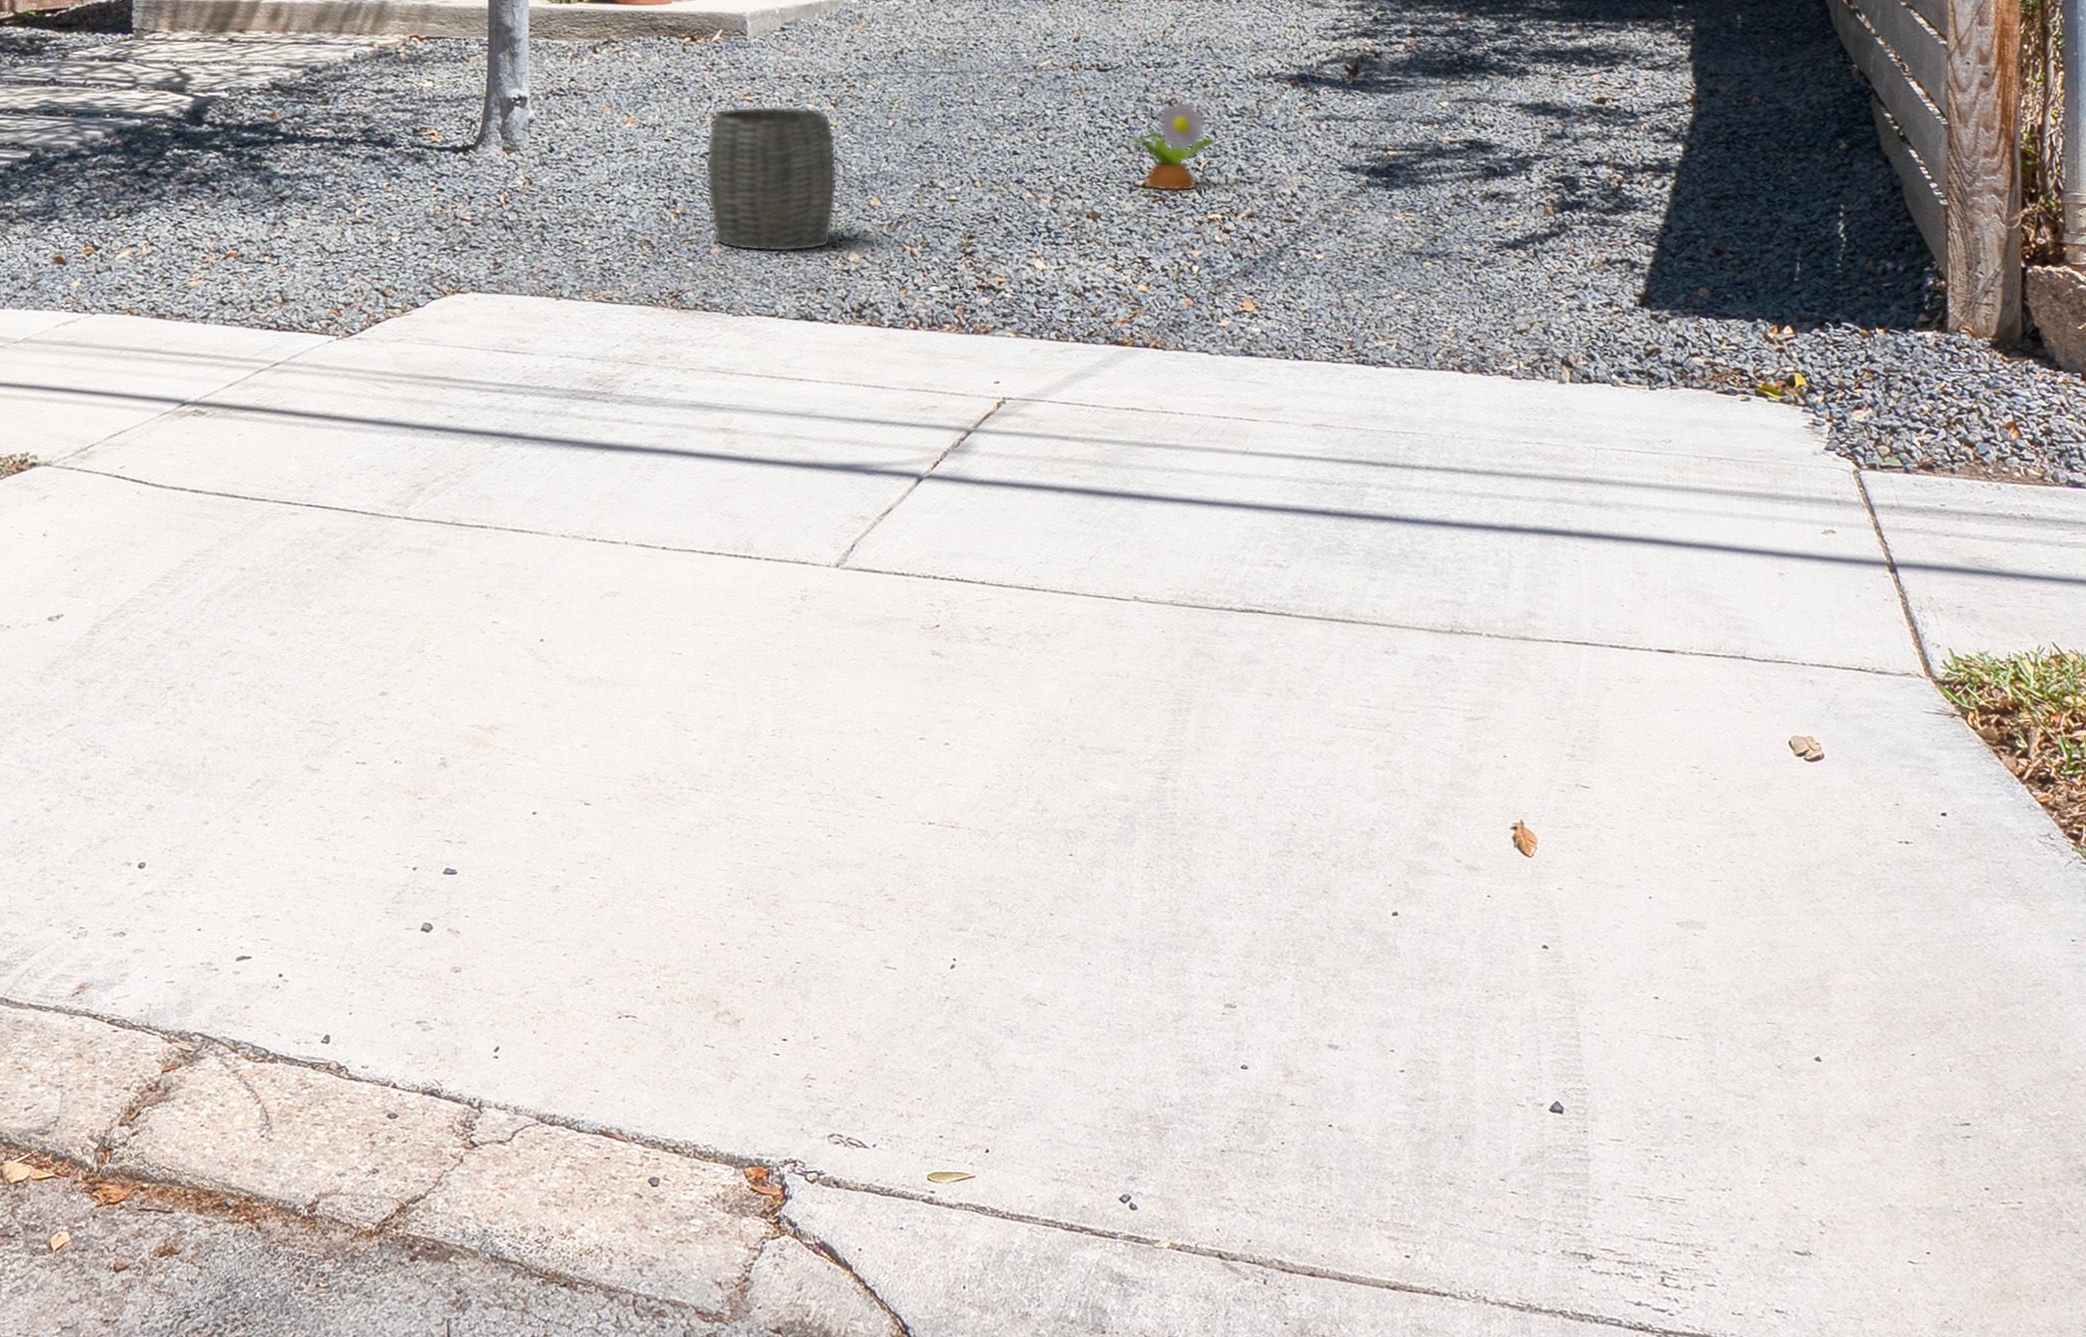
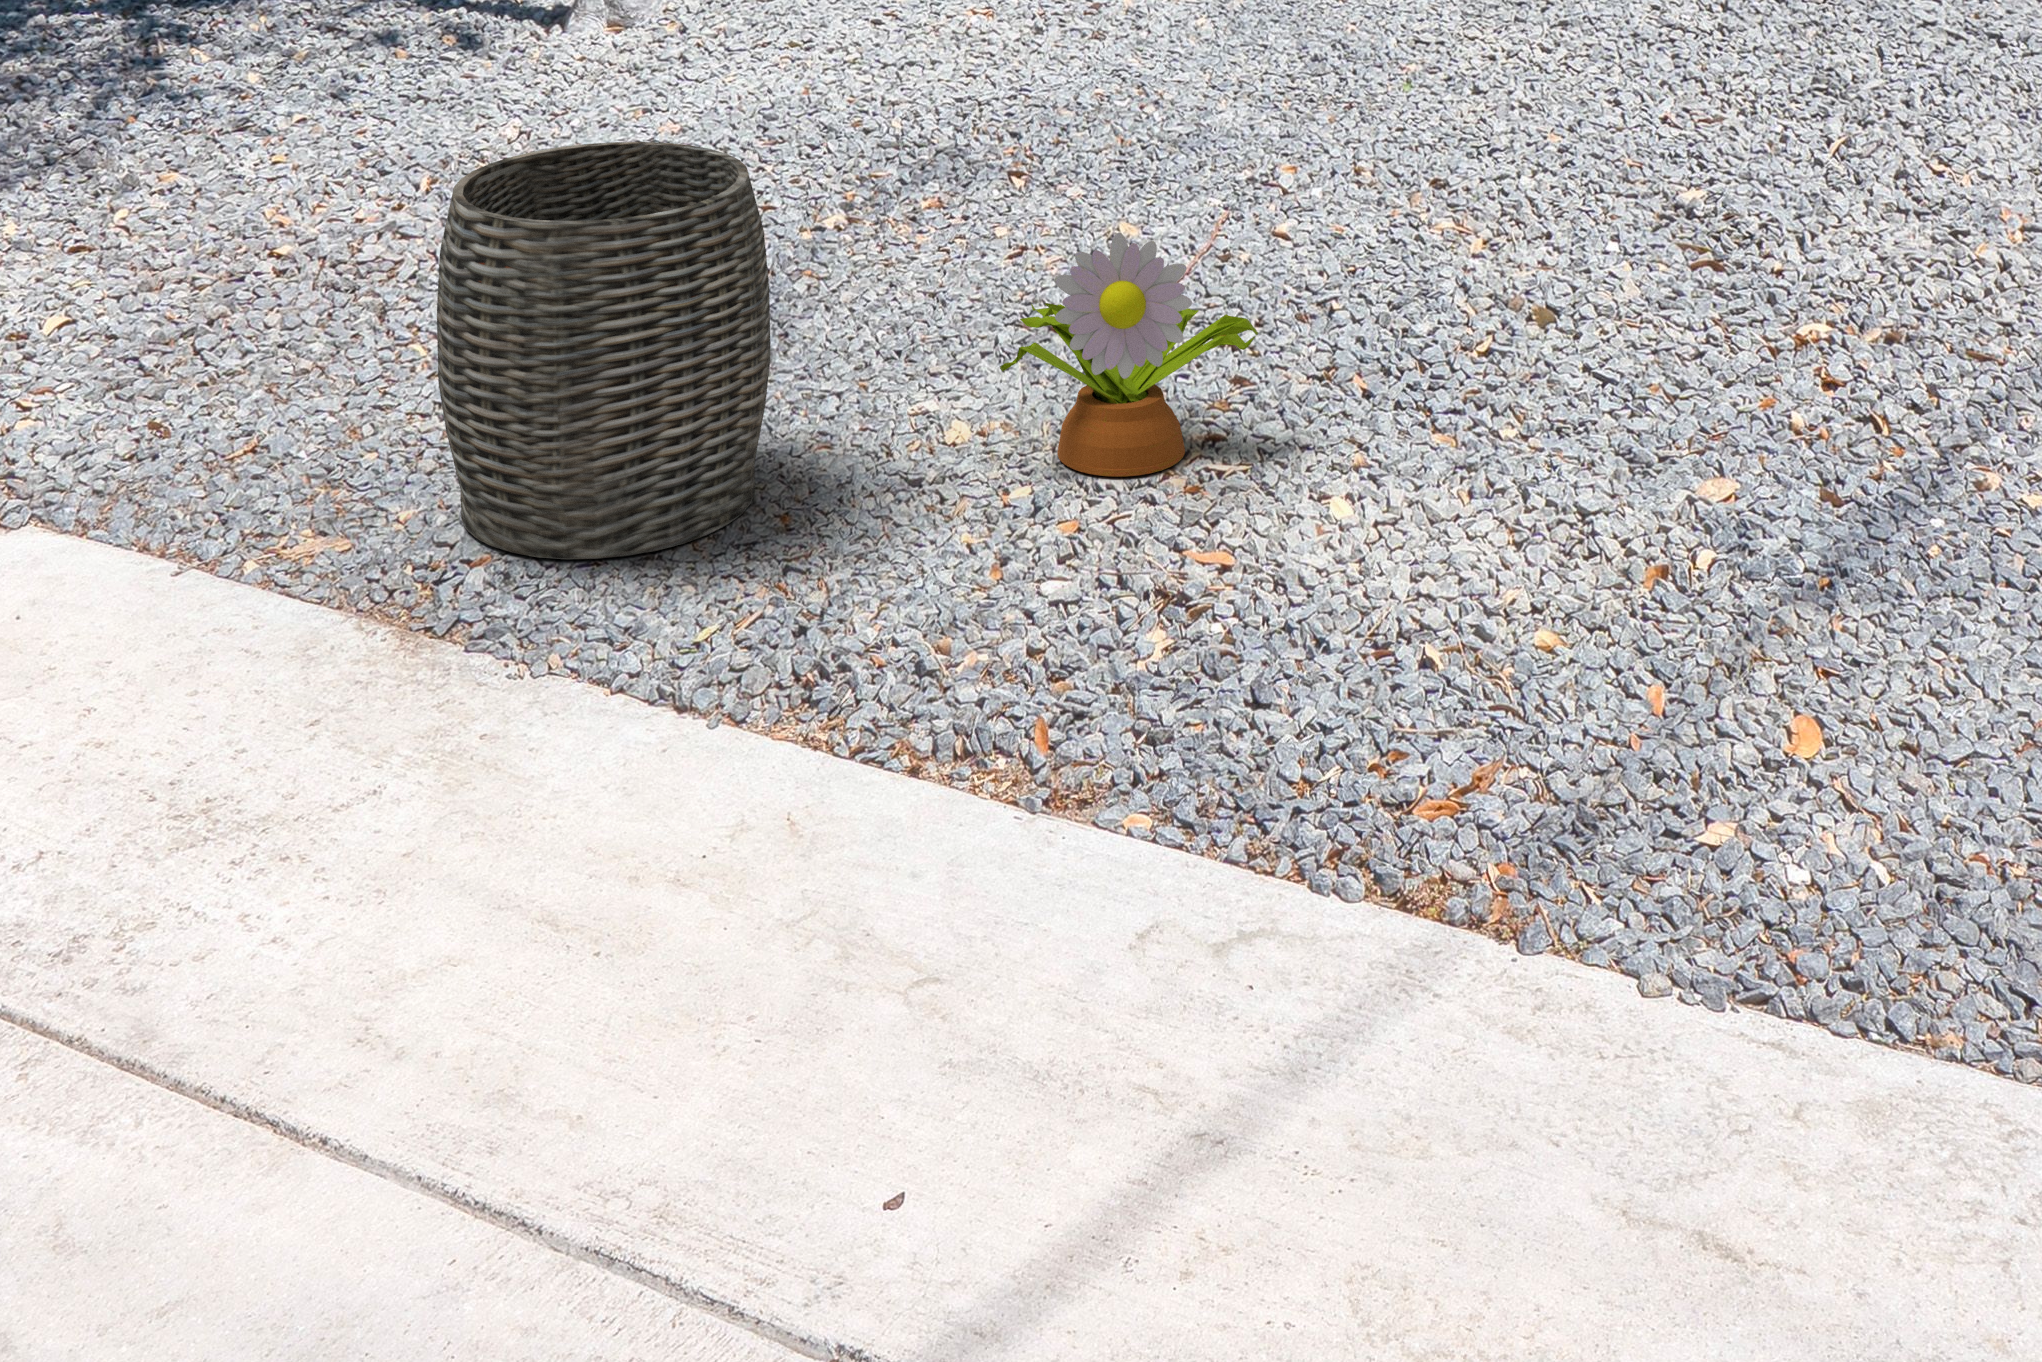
decorative plant: present [1131,100,1215,189] -> present [1000,233,1258,477]

